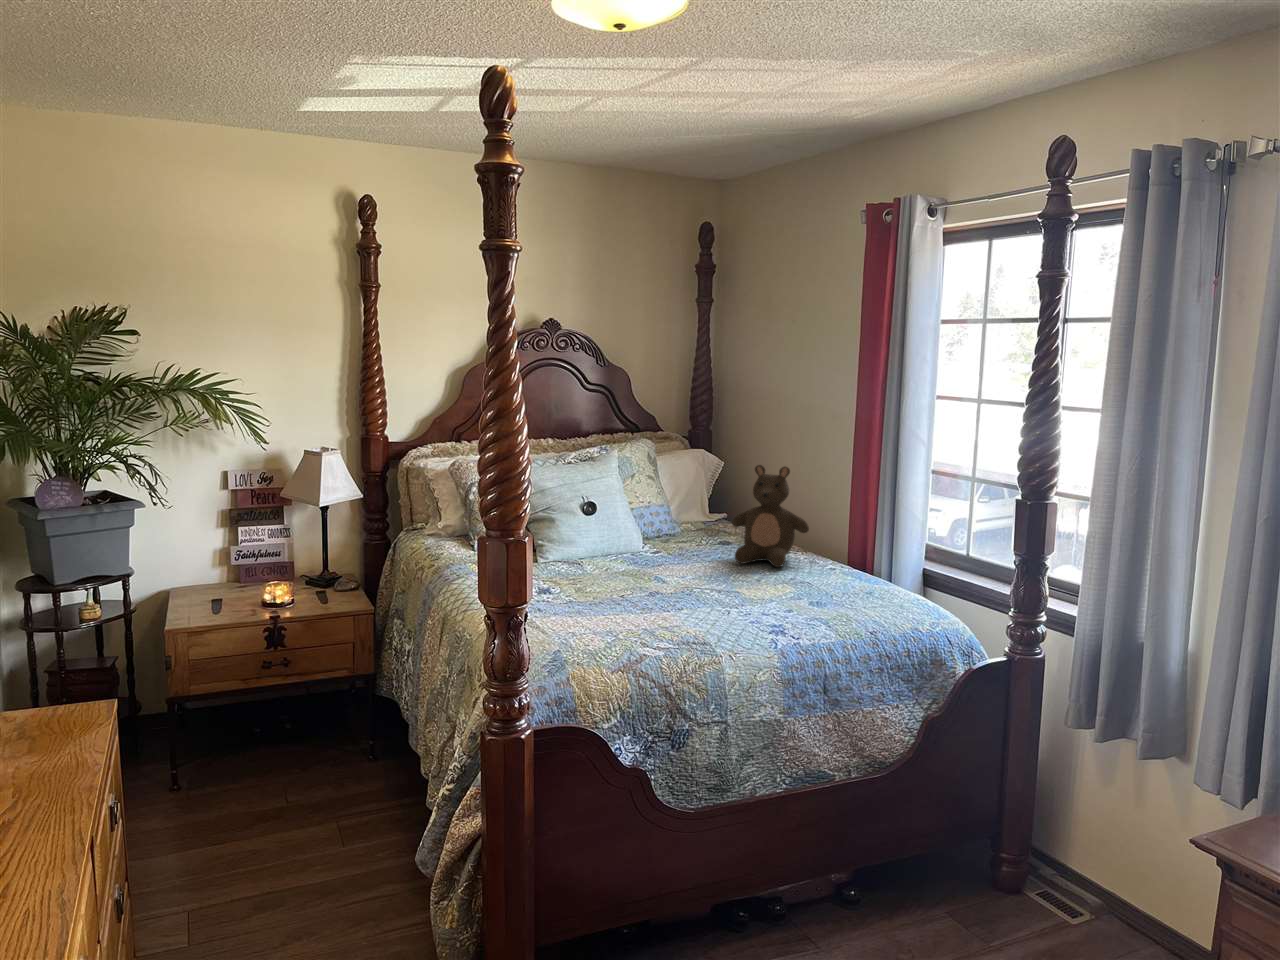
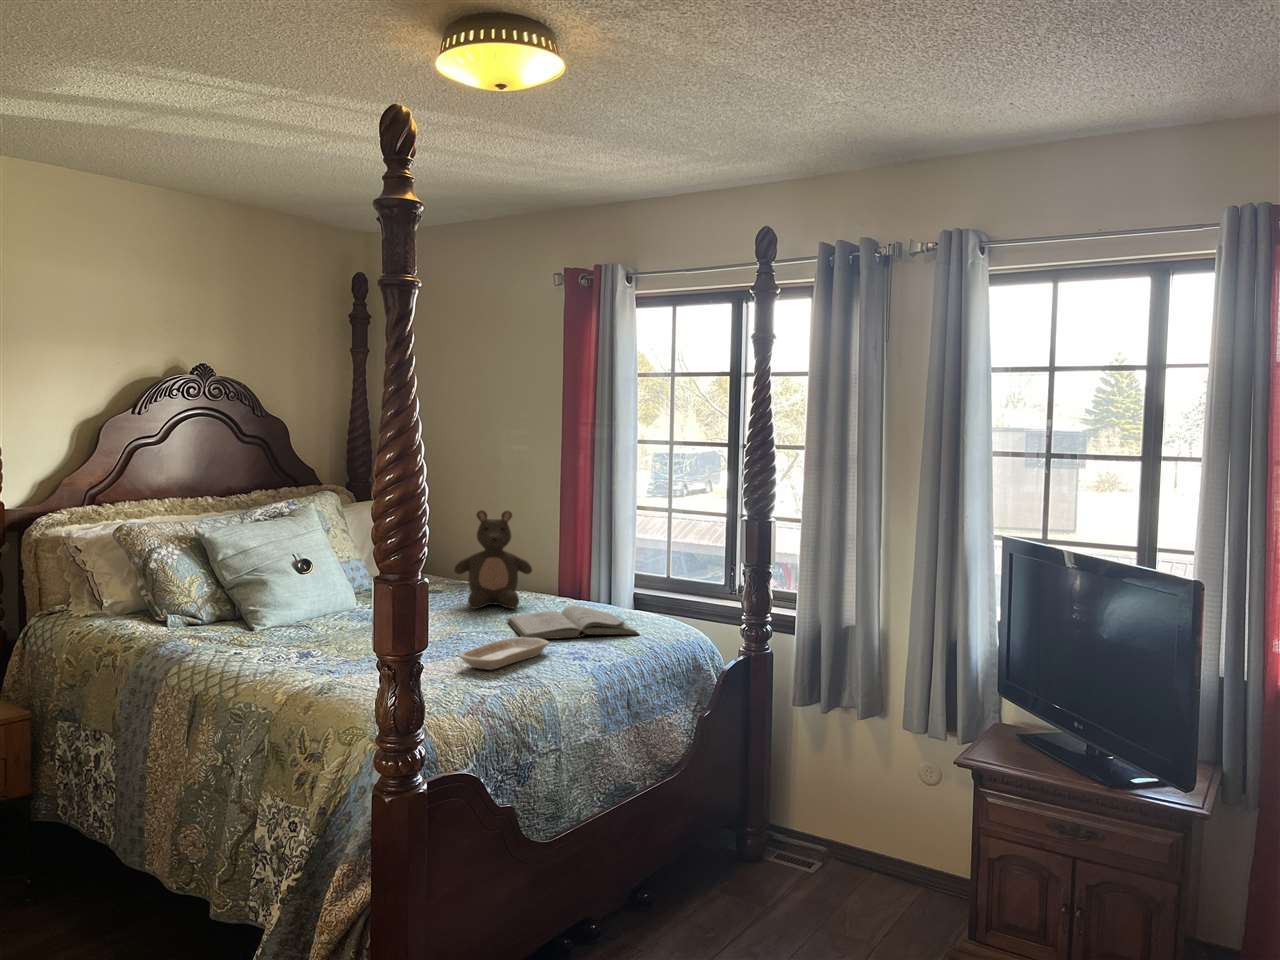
book: none [747,572,876,613] -> present [508,606,639,639]
tray: none [654,599,759,630] -> present [459,637,549,670]

